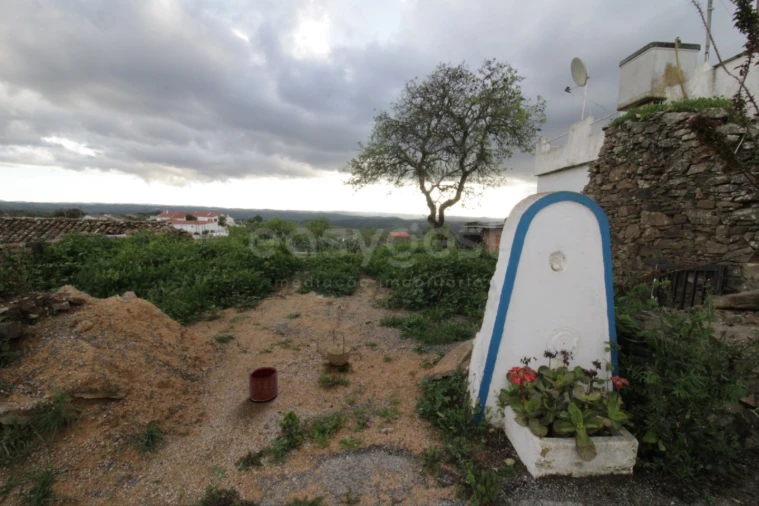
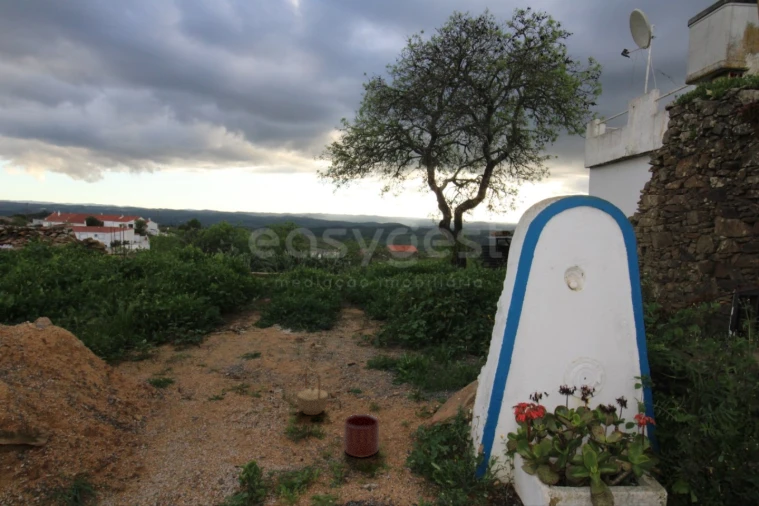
planter: present [249,367,278,402] -> present [344,414,379,457]

